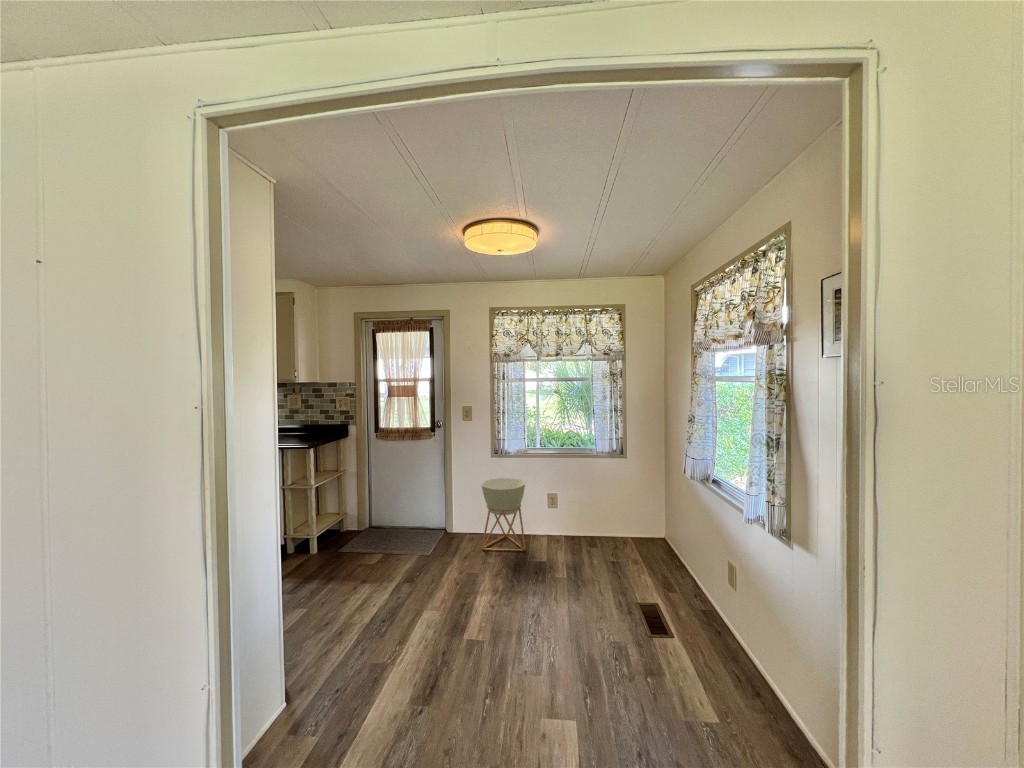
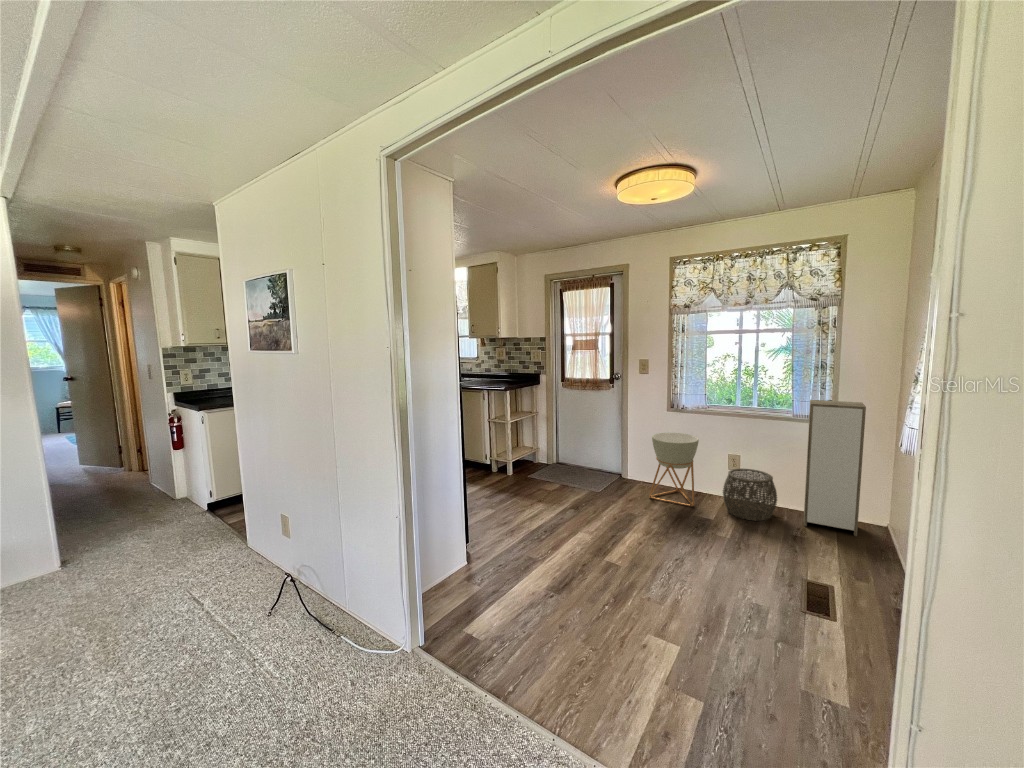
storage cabinet: none [609,438,651,550] -> present [804,400,866,536]
woven basket: none [549,505,593,555] -> present [723,468,777,521]

